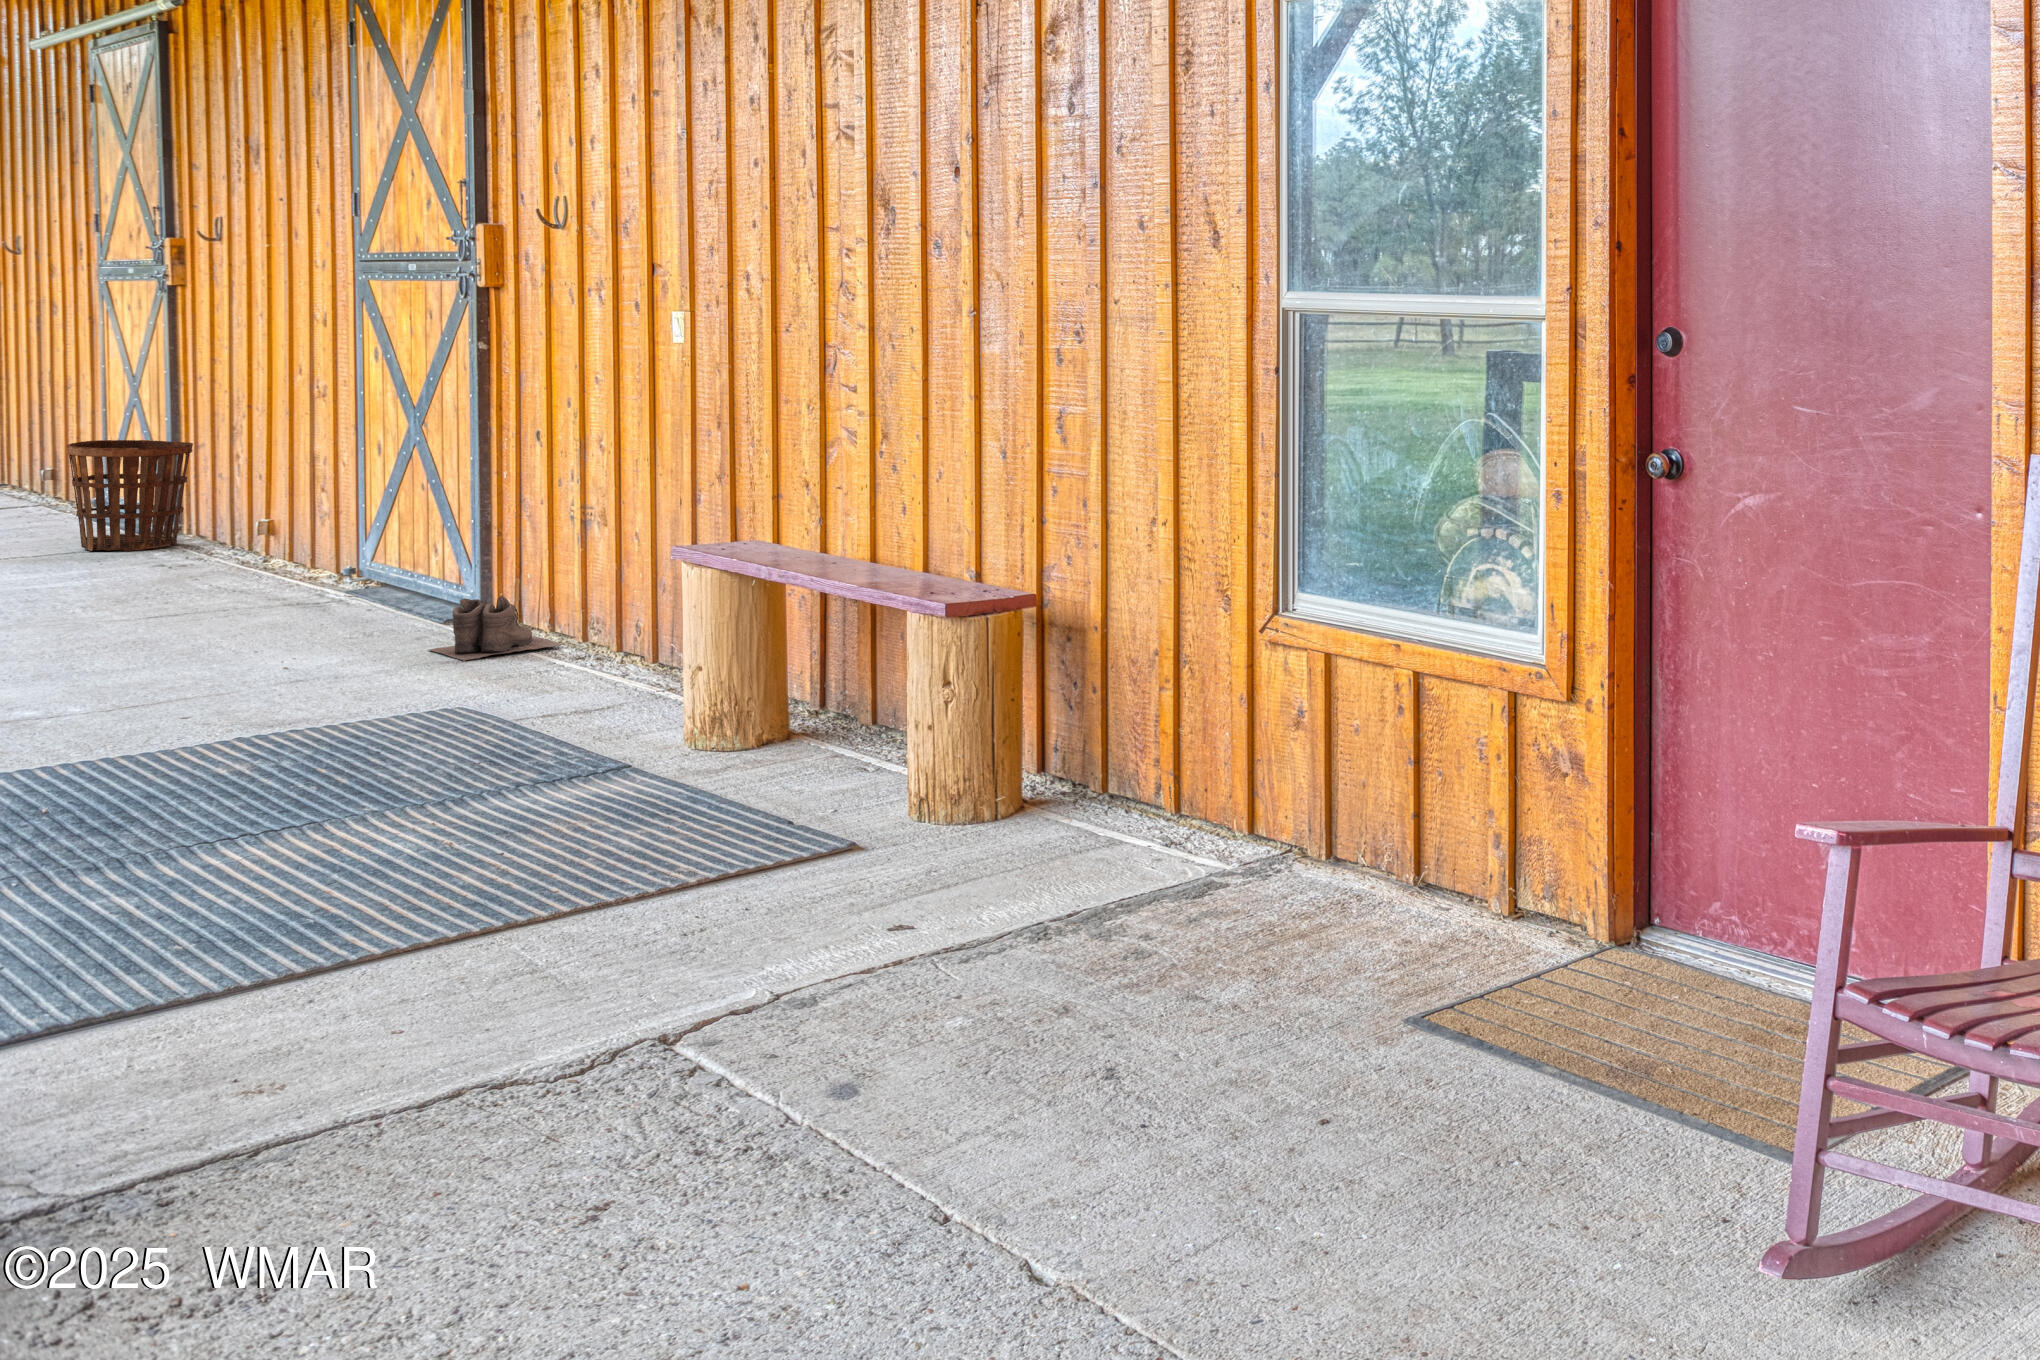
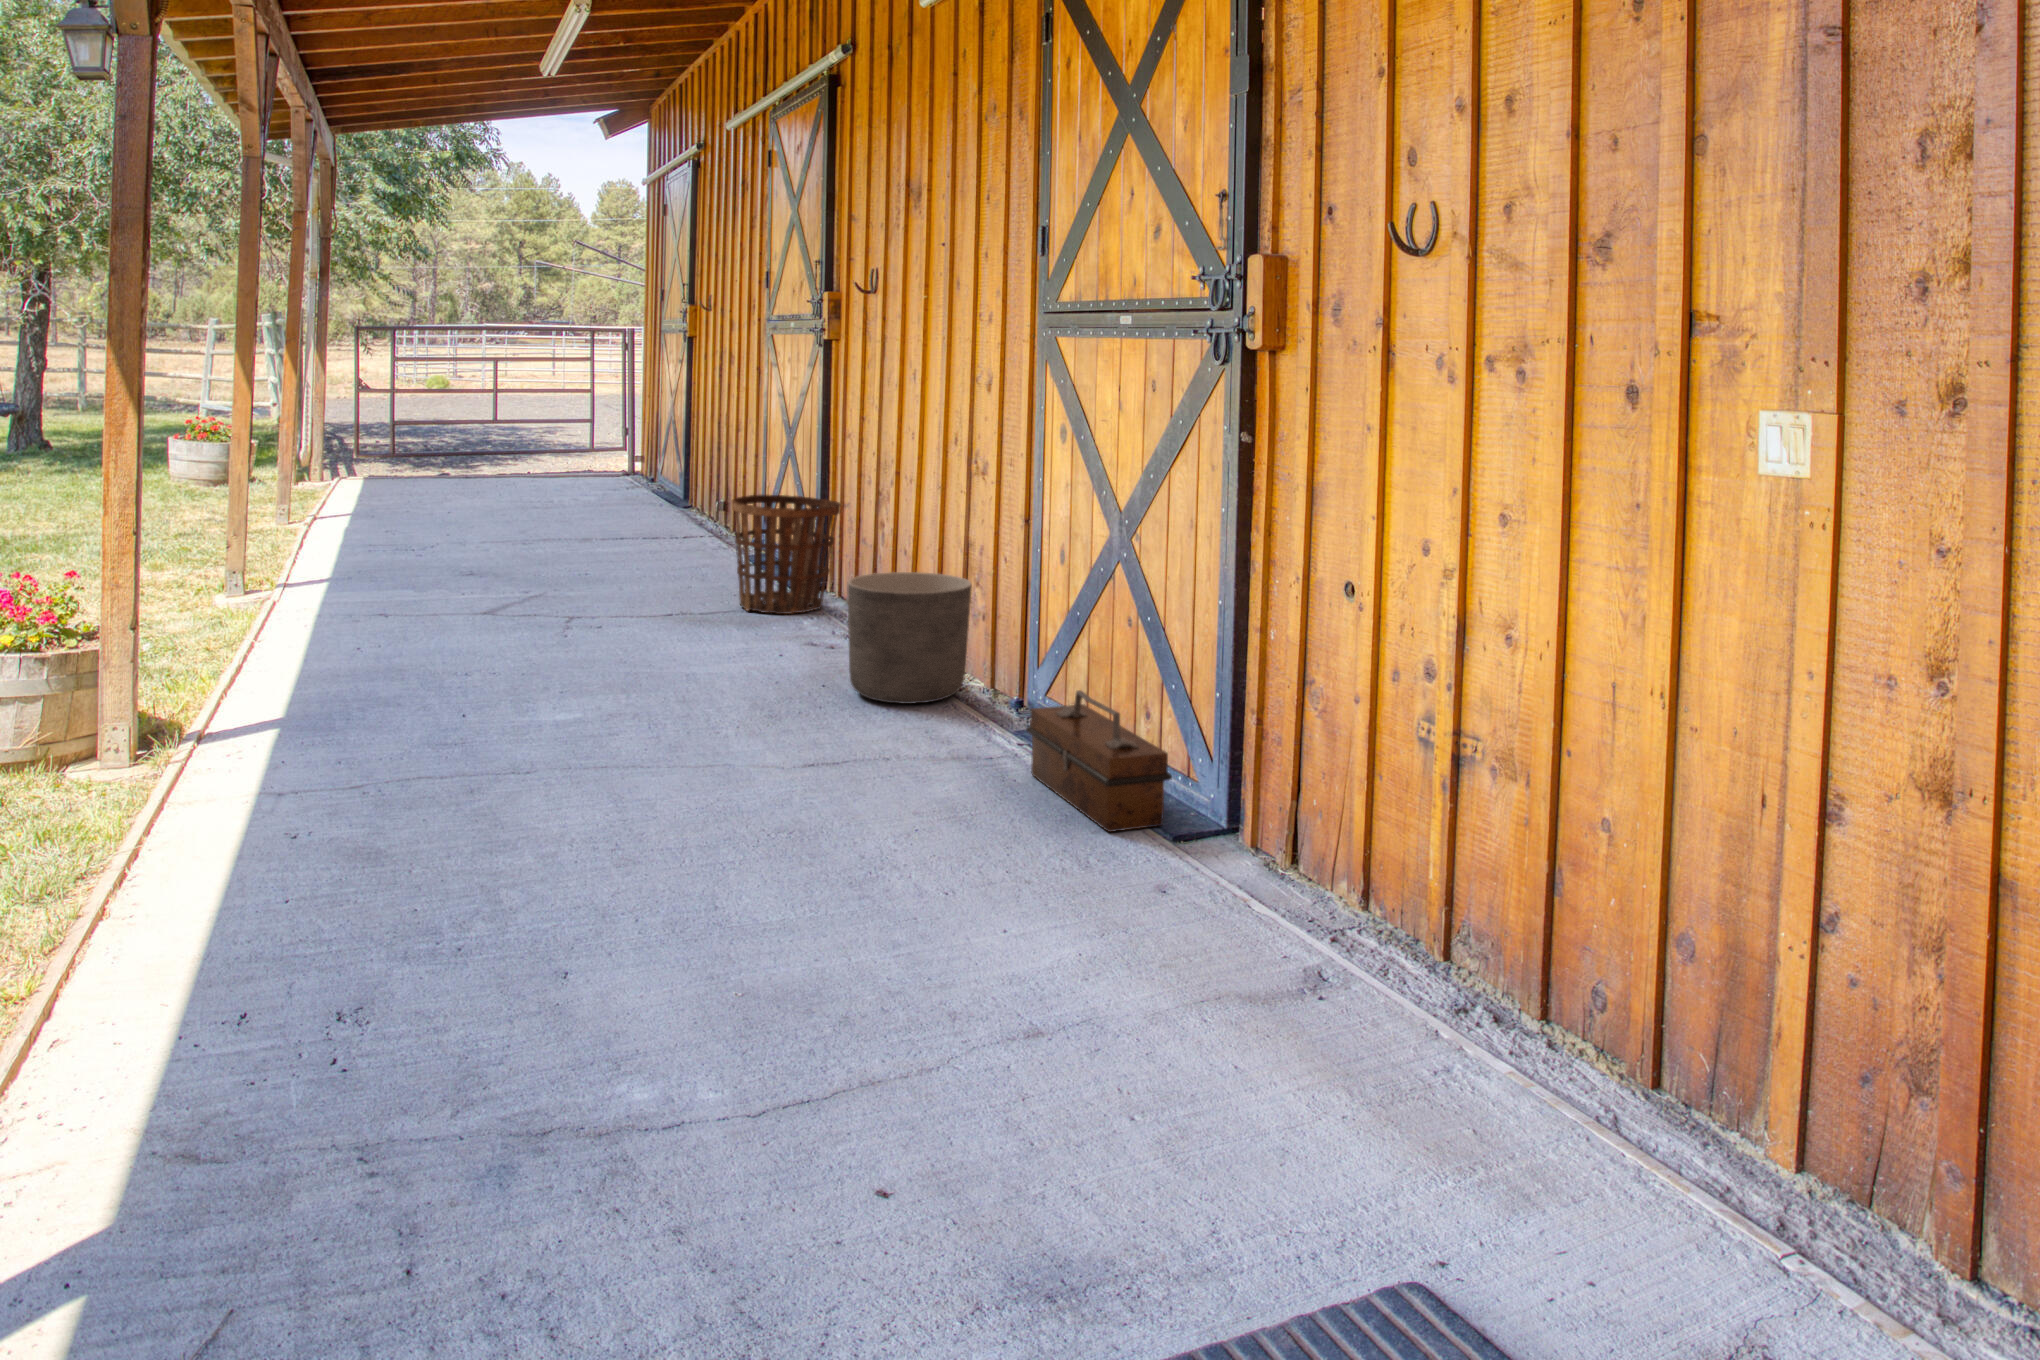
planter: none [191,484,313,587] -> present [847,572,972,704]
toolbox: none [344,540,448,623] -> present [1026,690,1172,832]
boots: present [429,596,564,661] -> none [1192,867,1413,1002]

